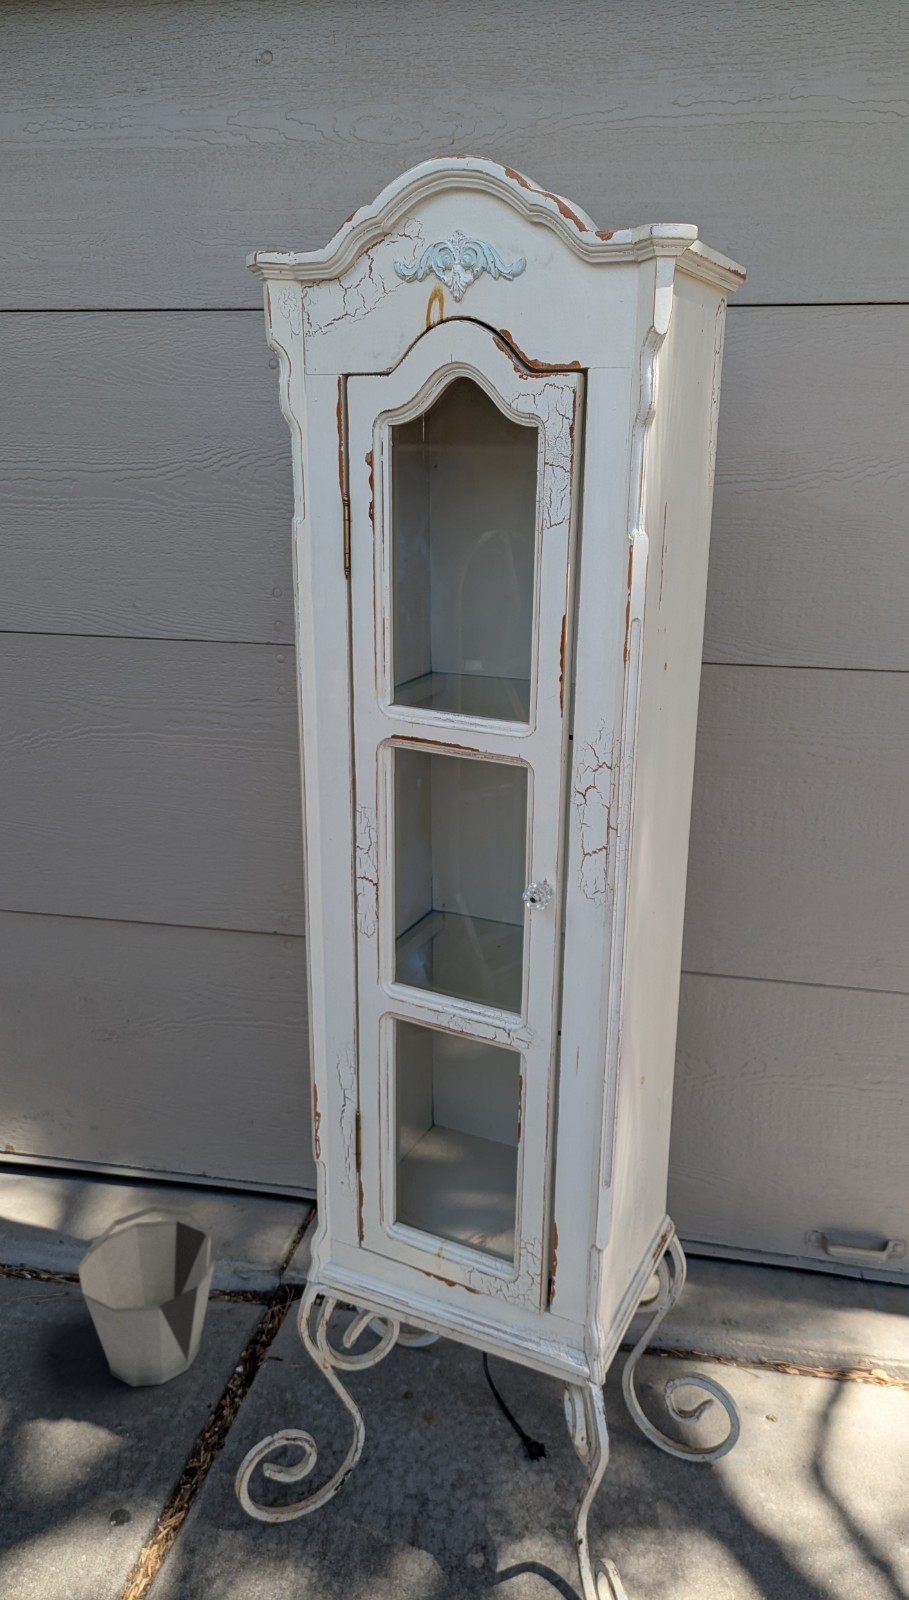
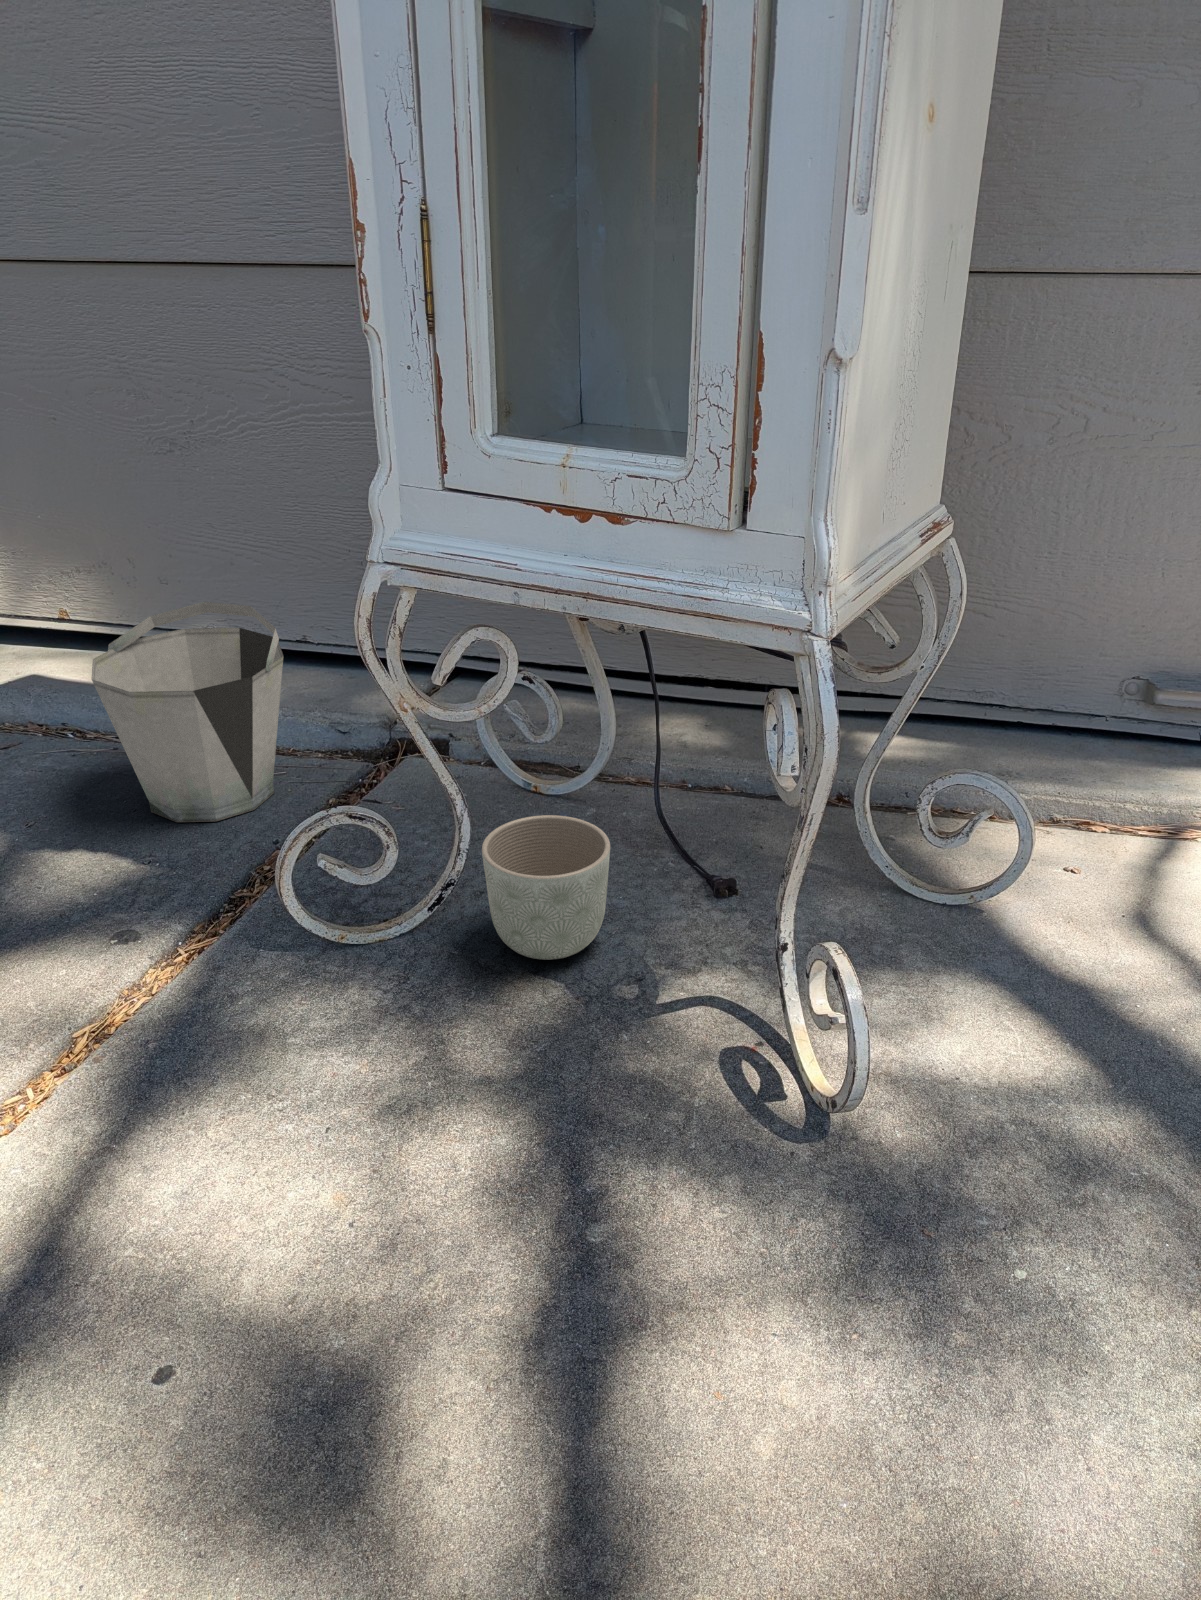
planter: none [374,1413,461,1530] -> present [482,815,610,960]

